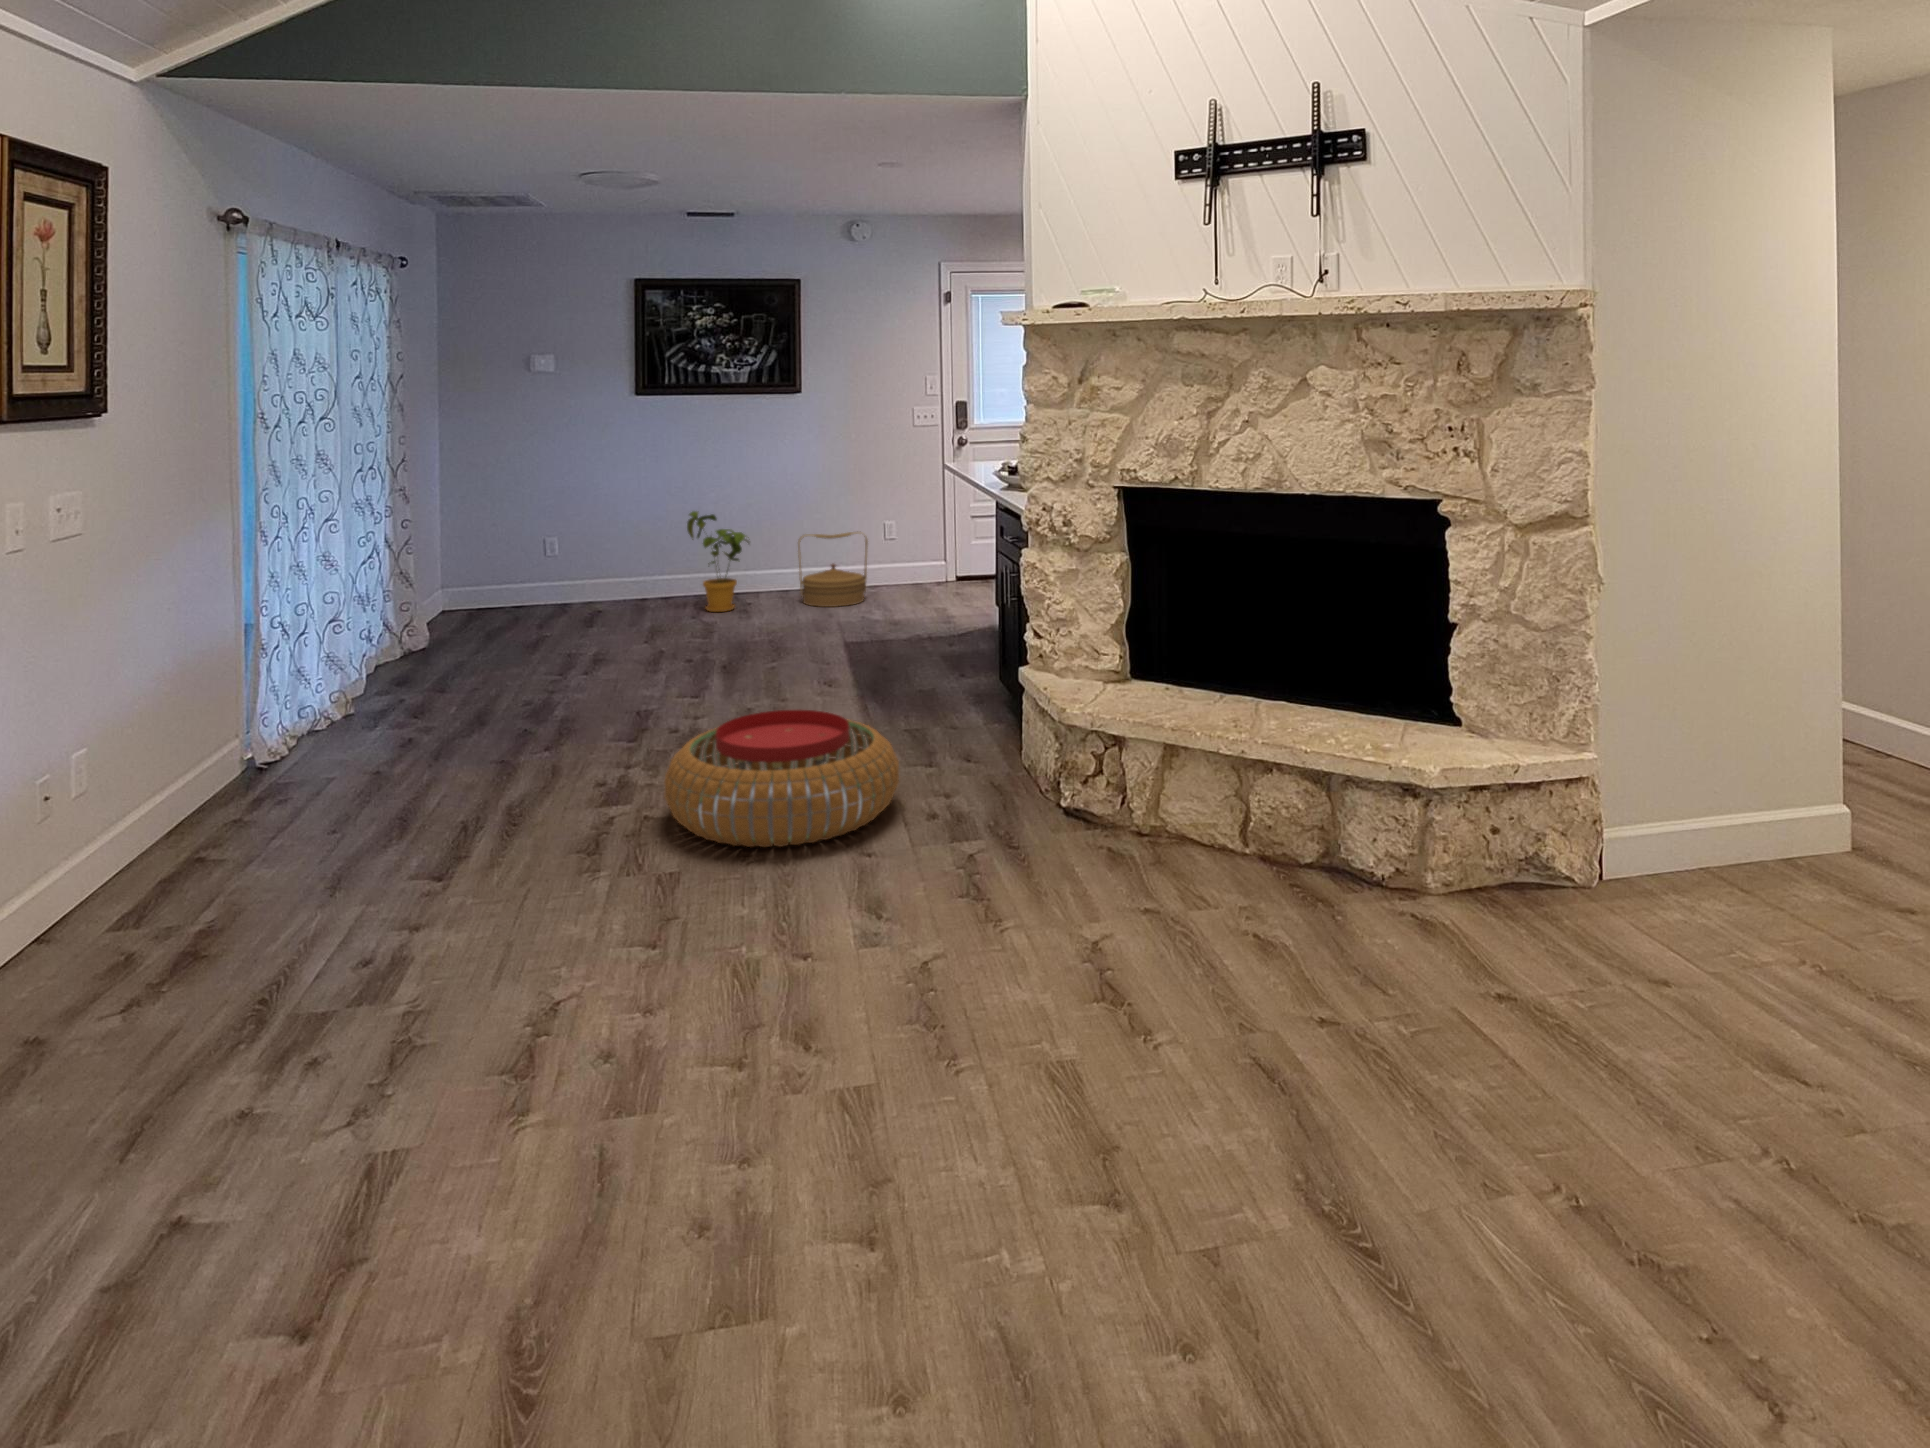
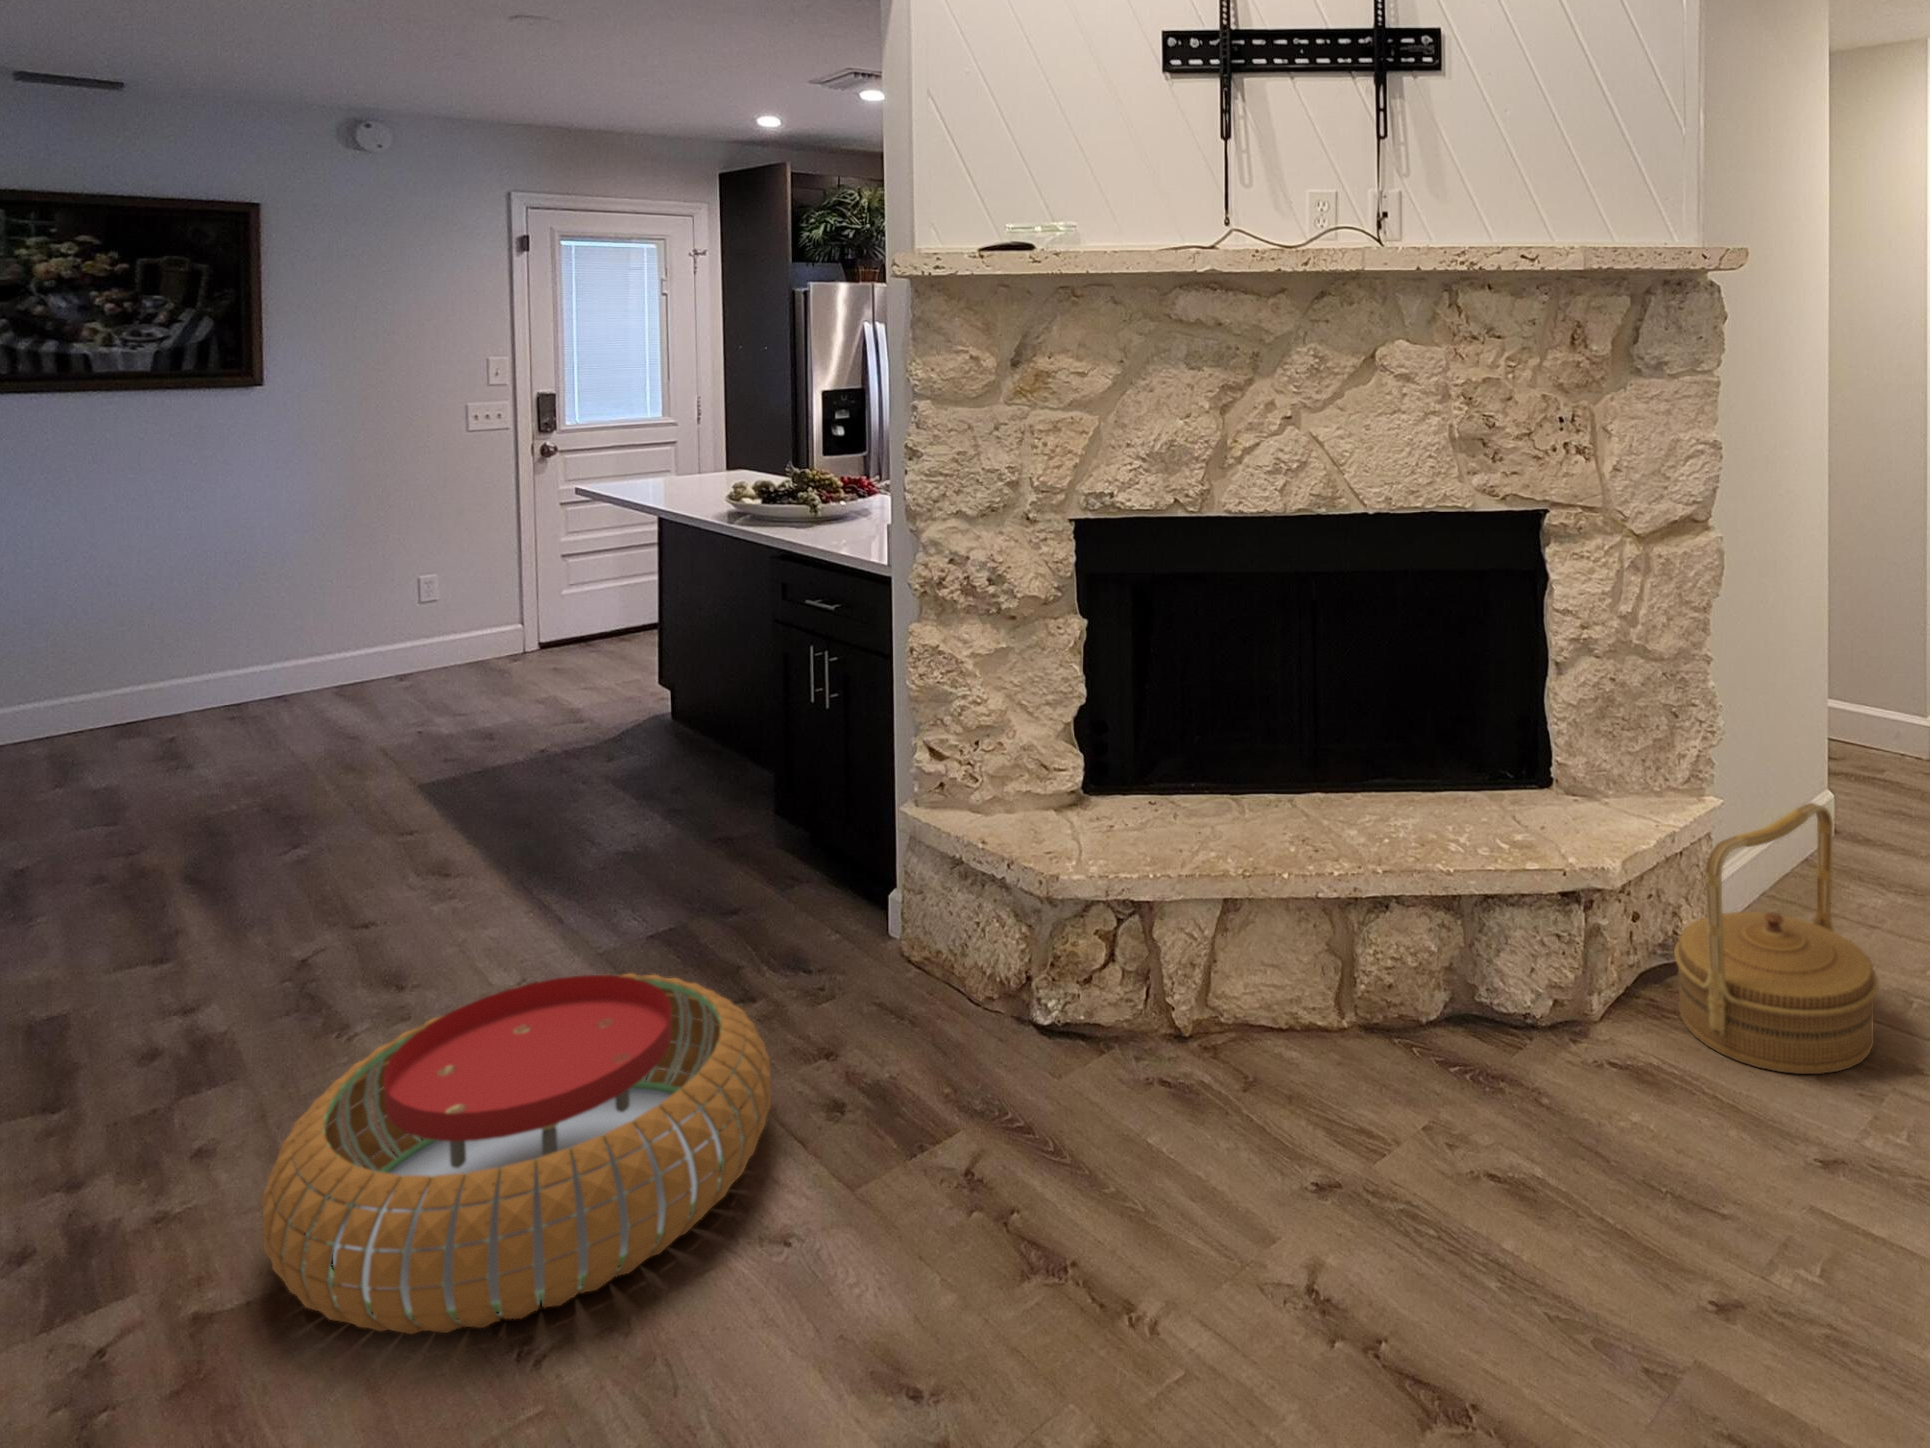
house plant: present [687,511,749,612] -> none [30,602,178,773]
woven basket: present [798,532,868,607] -> present [1674,803,1879,1074]

